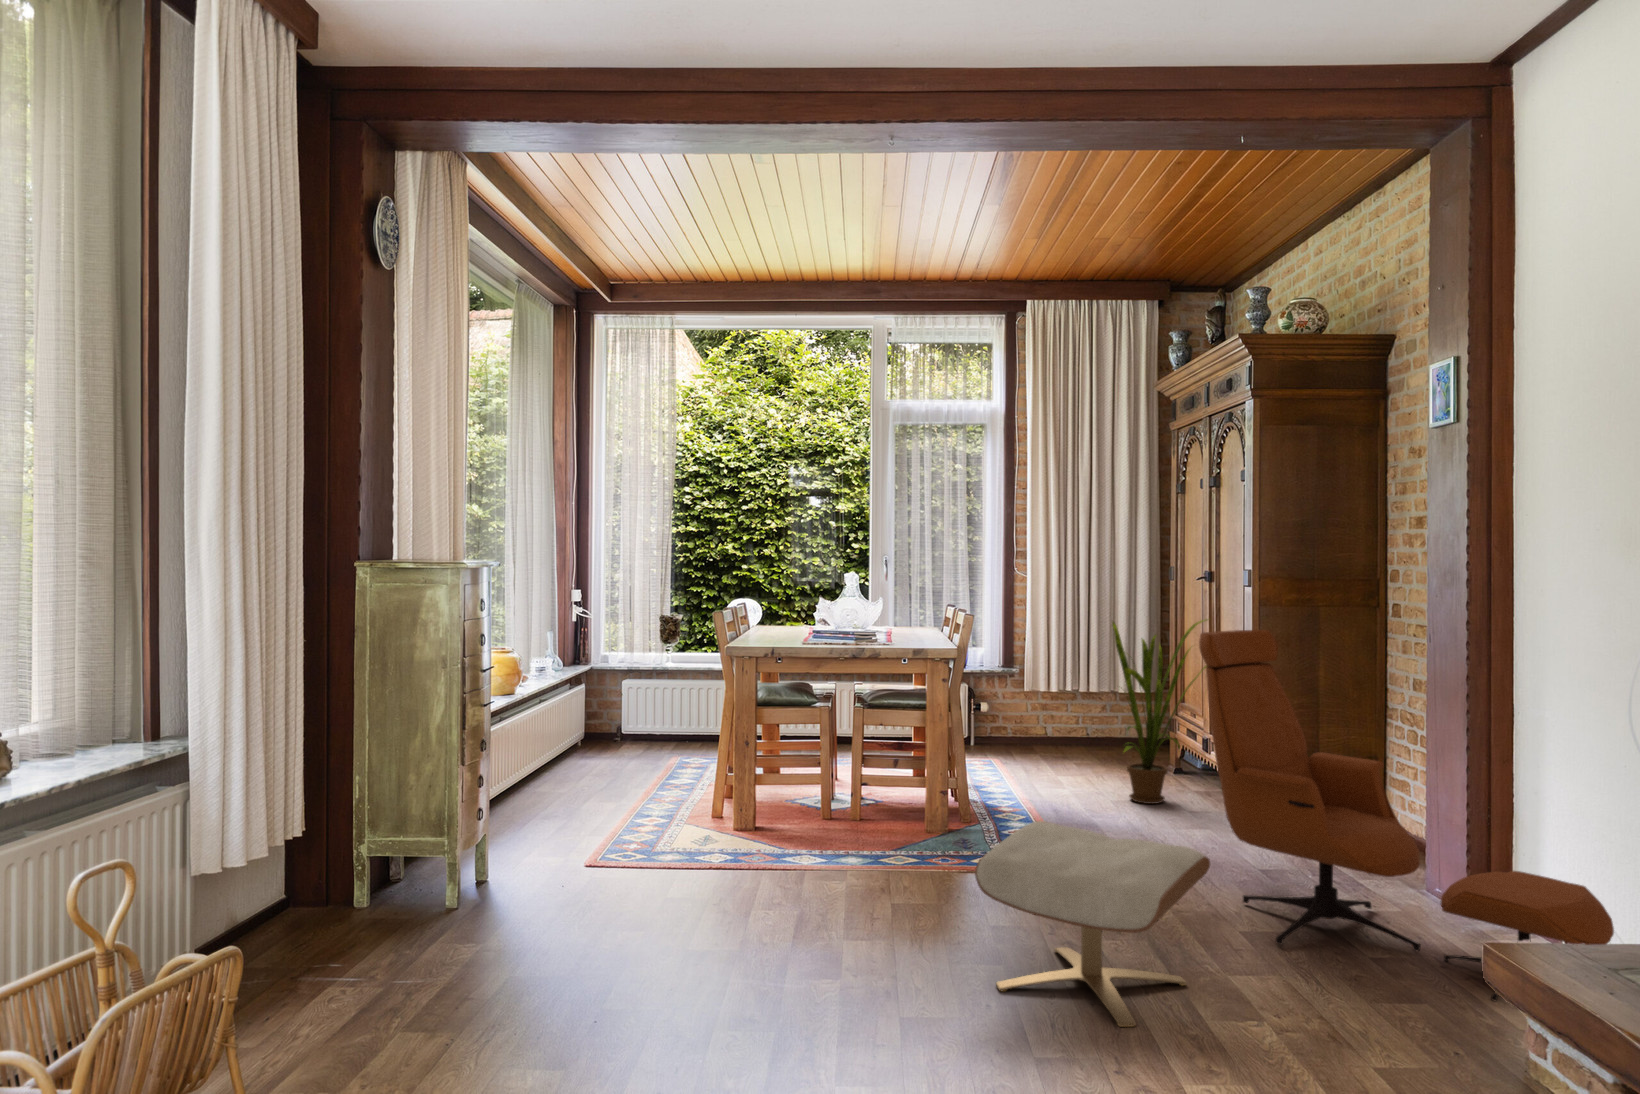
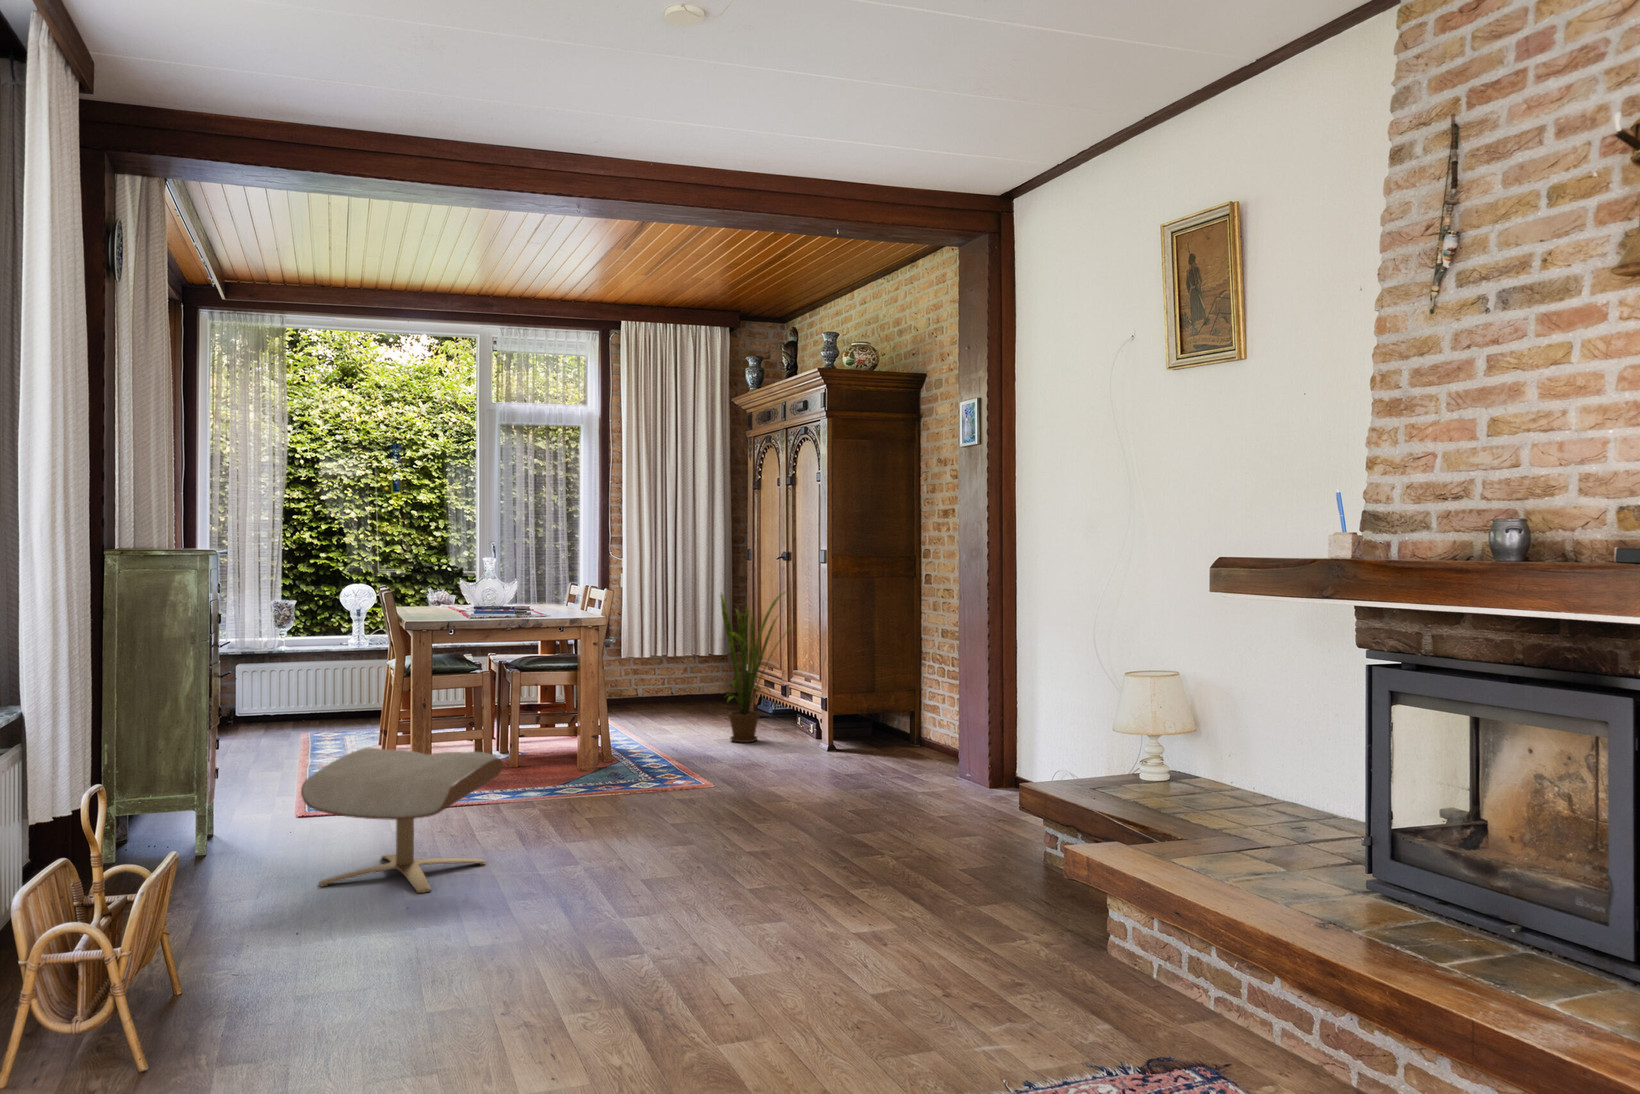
lounge chair: present [1199,630,1614,1001] -> none [820,588,1077,814]
ottoman: present [975,821,1210,1027] -> present [301,747,503,893]

